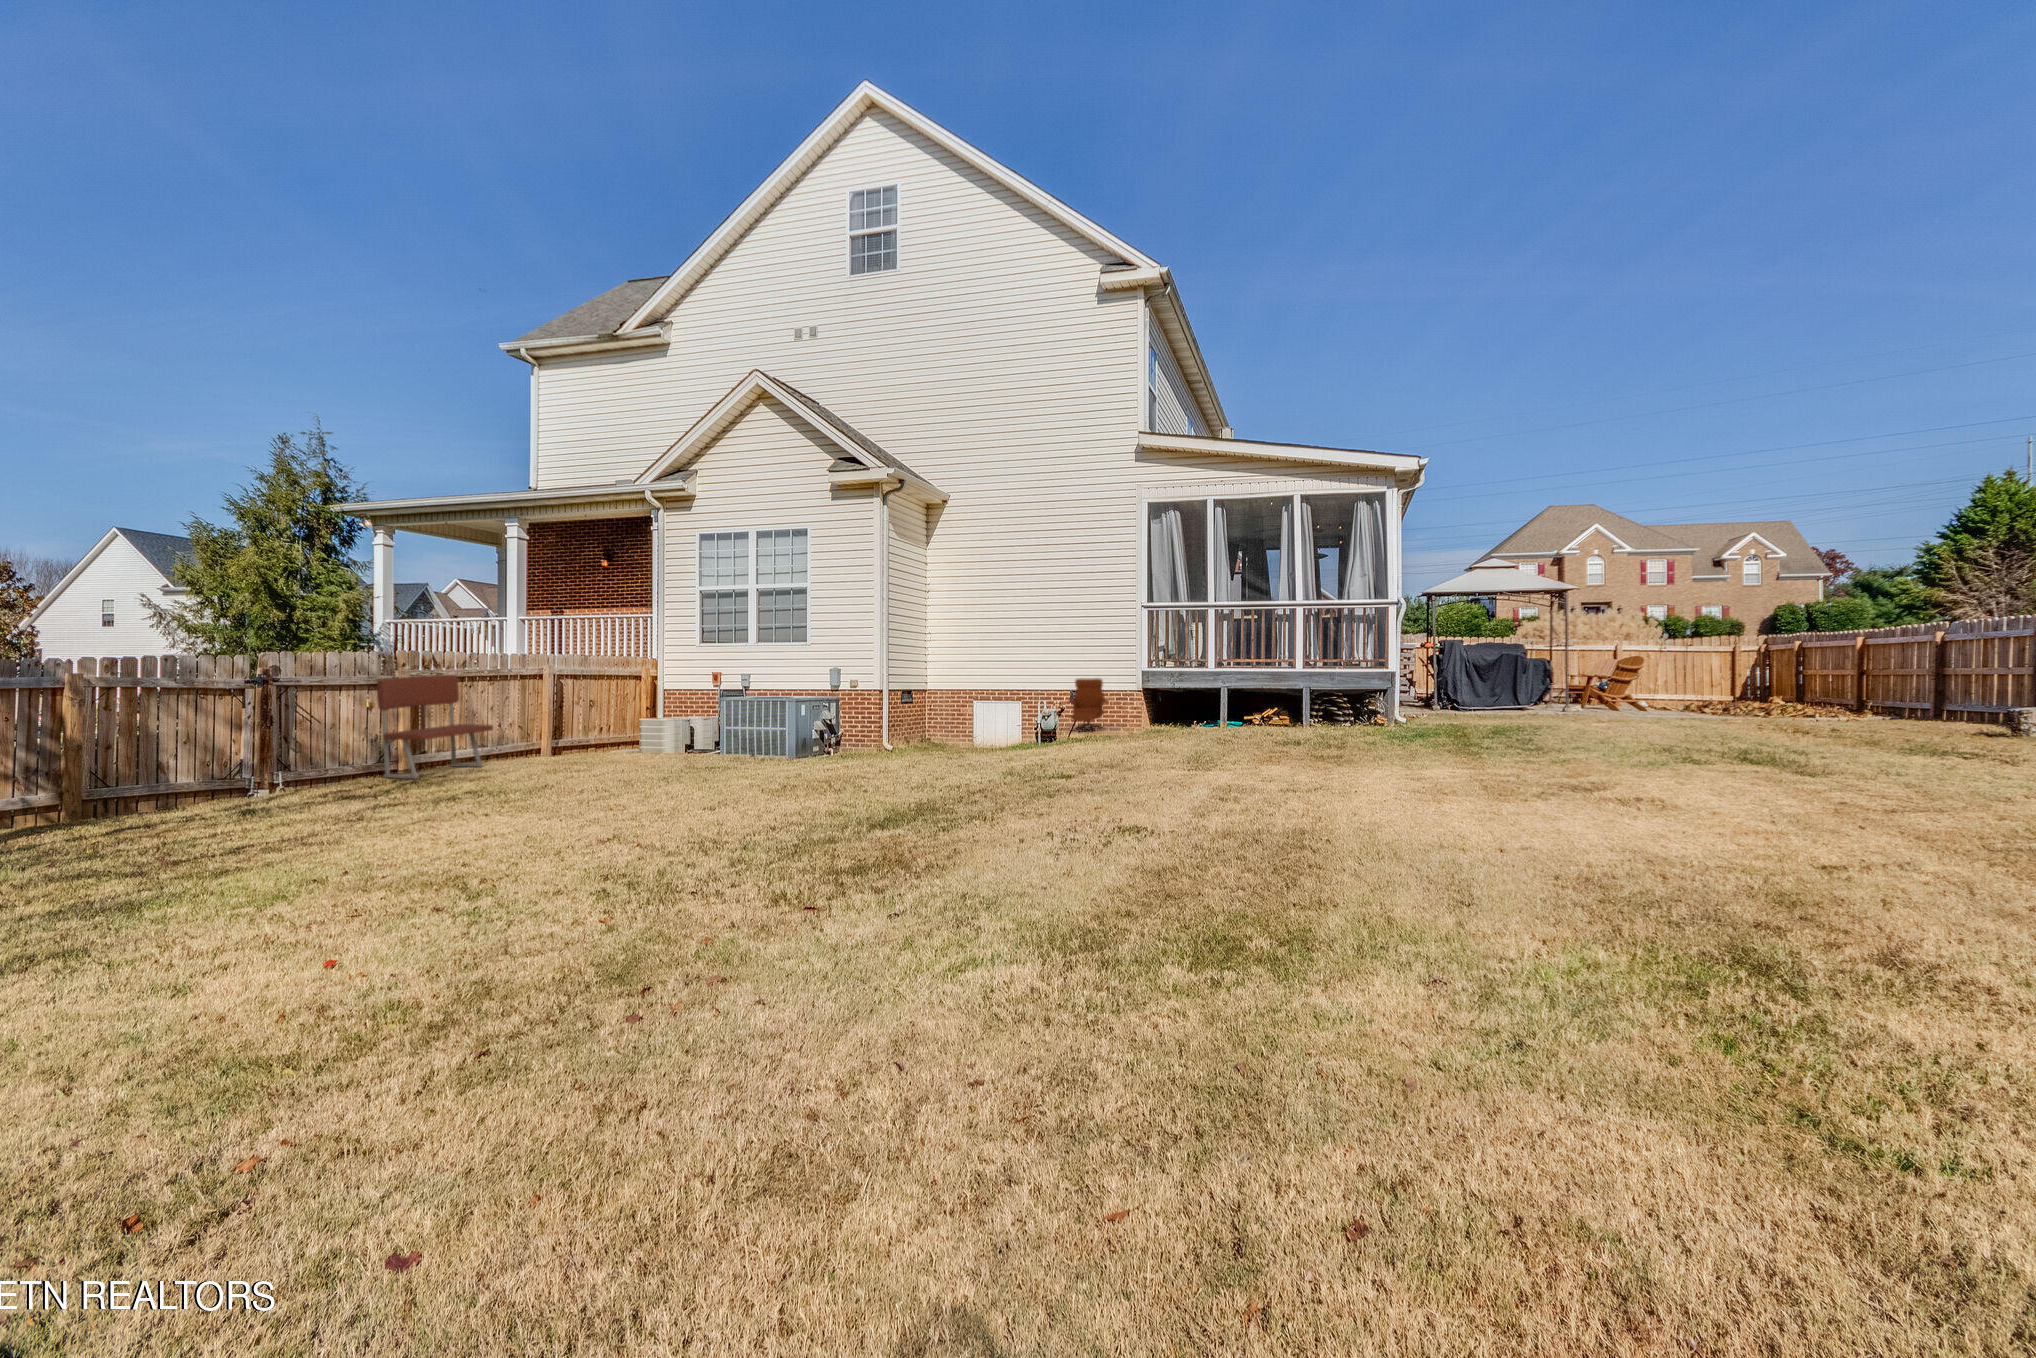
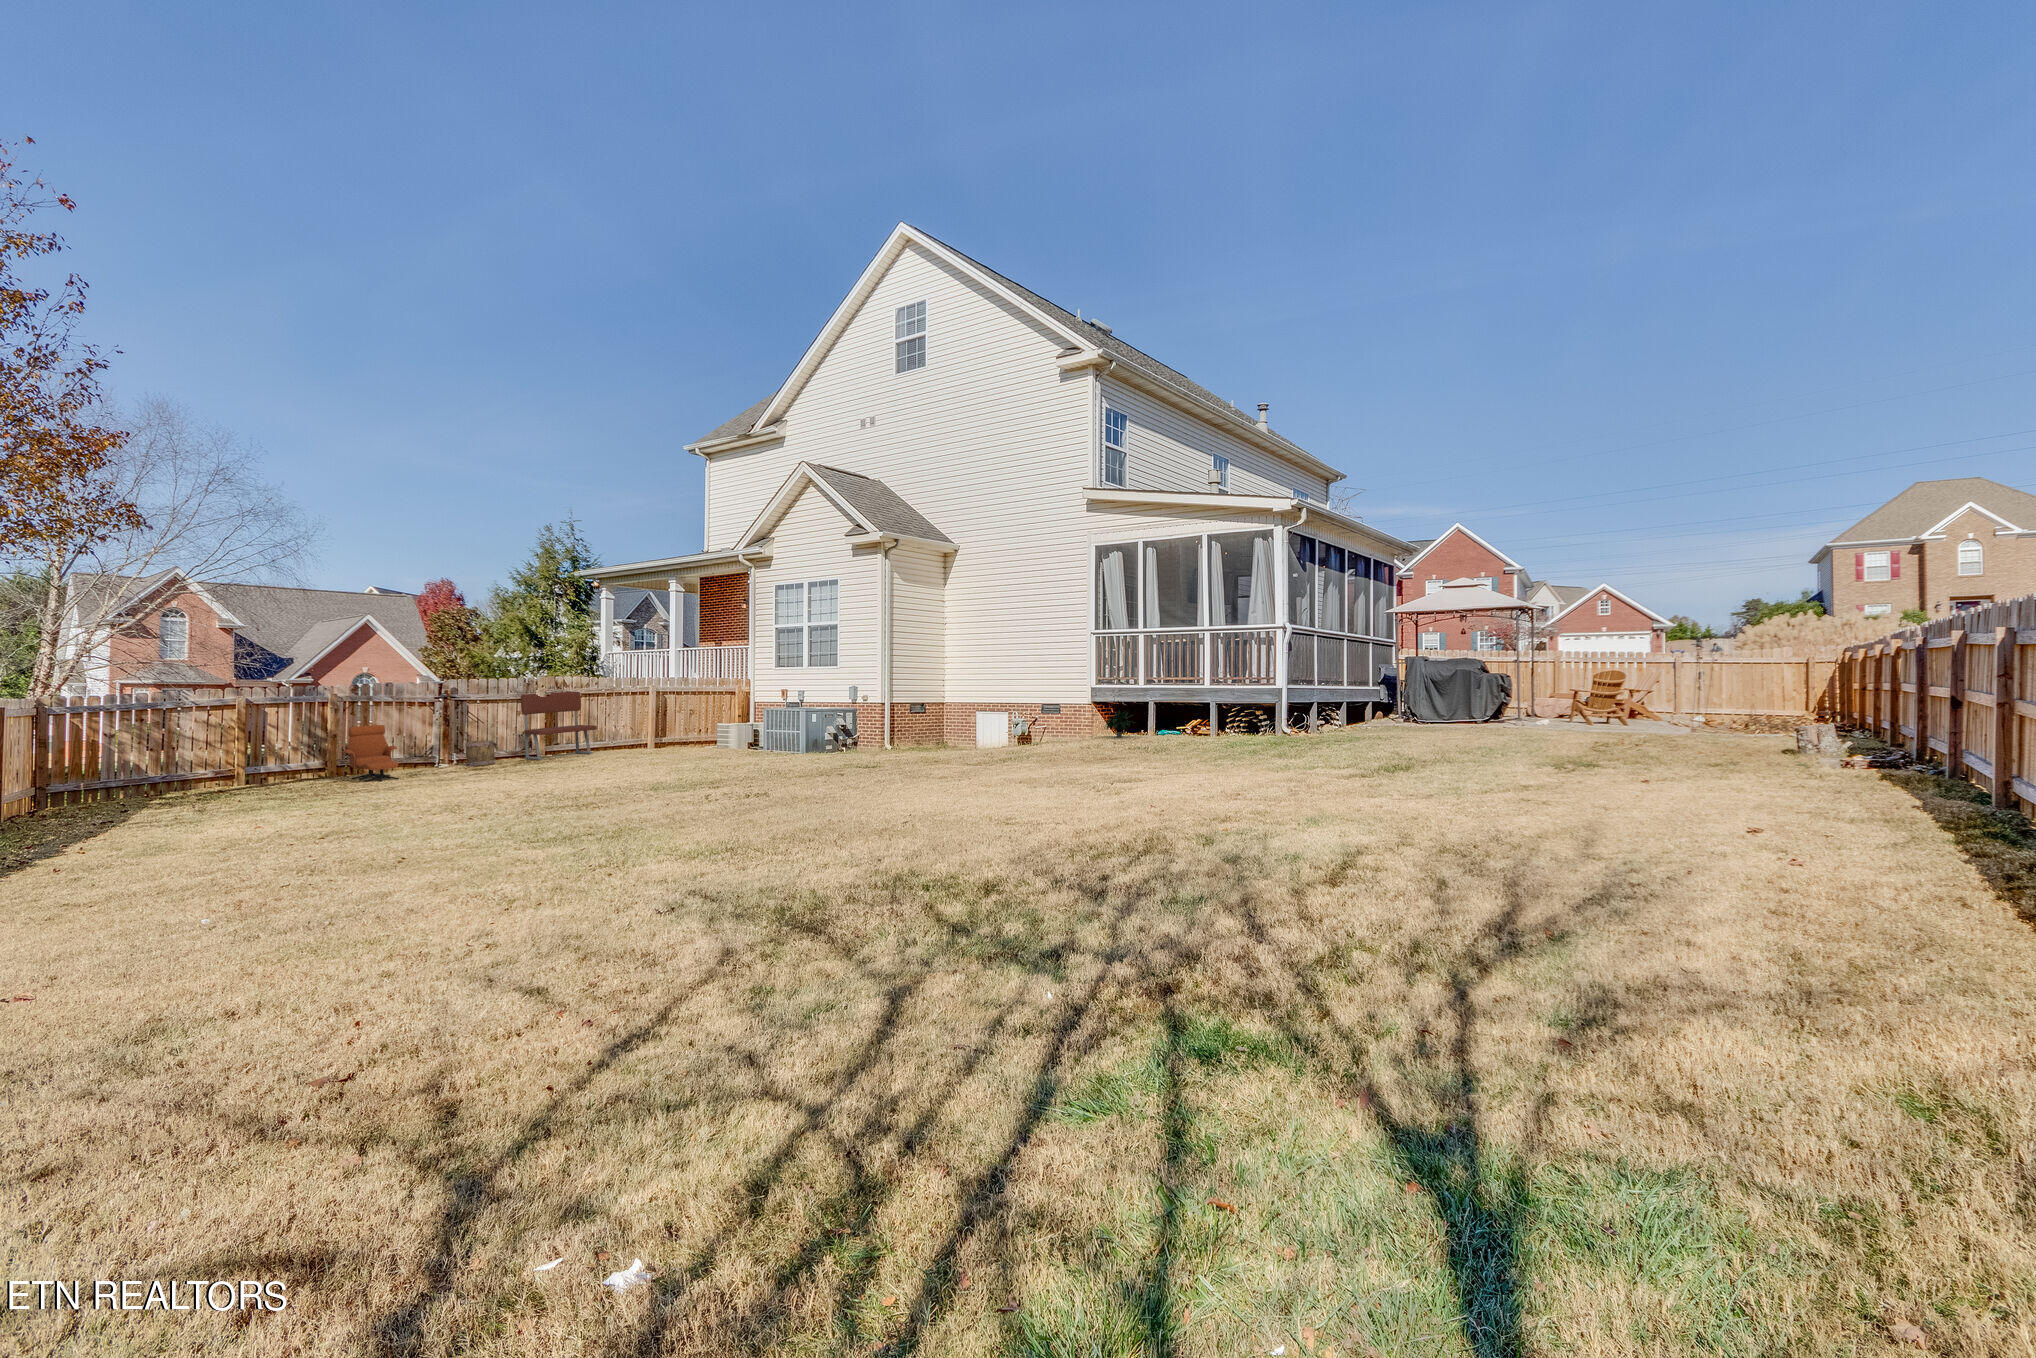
lounge chair: present [1068,679,1109,732] -> present [342,725,399,782]
potted plant: none [1147,693,1189,726] -> present [1104,710,1135,737]
bucket: none [296,750,348,793] -> present [465,740,497,766]

